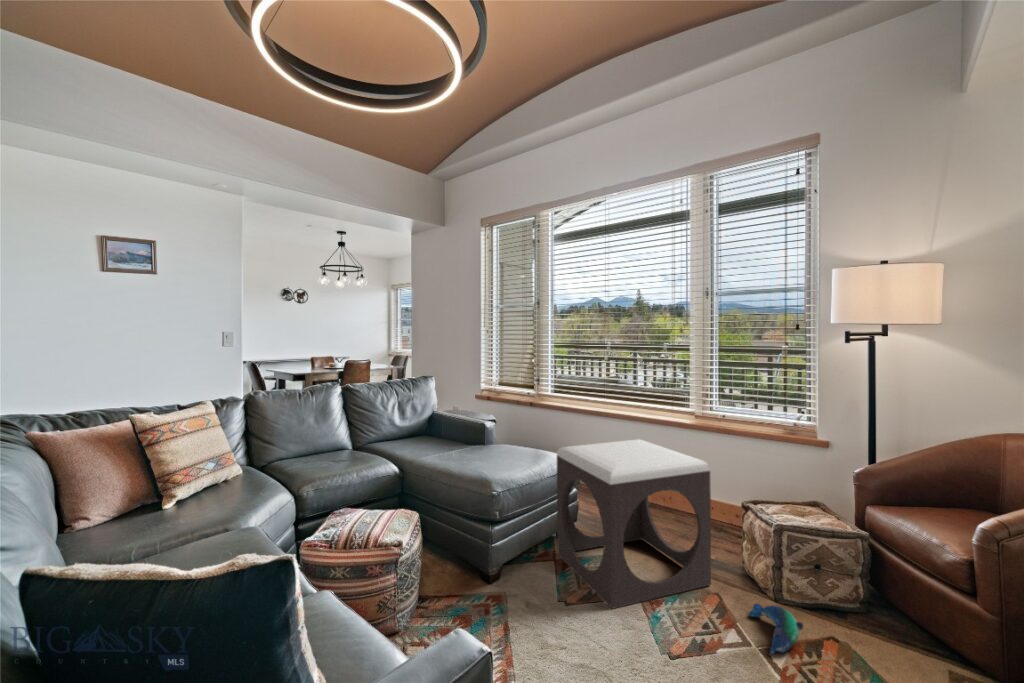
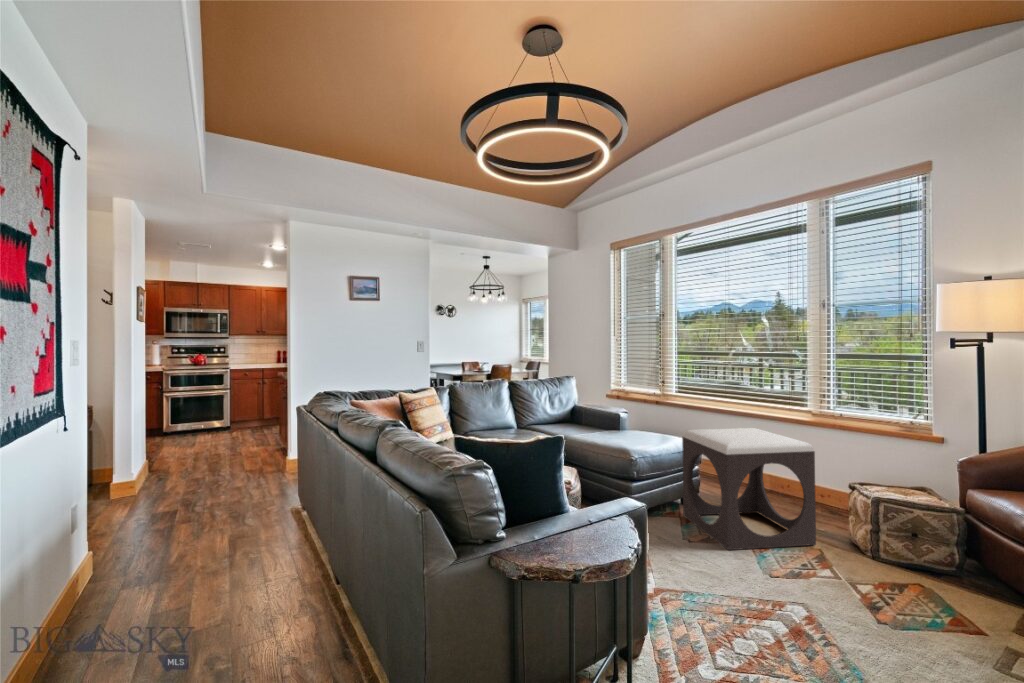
plush toy: present [749,604,803,654] -> none [845,557,891,587]

